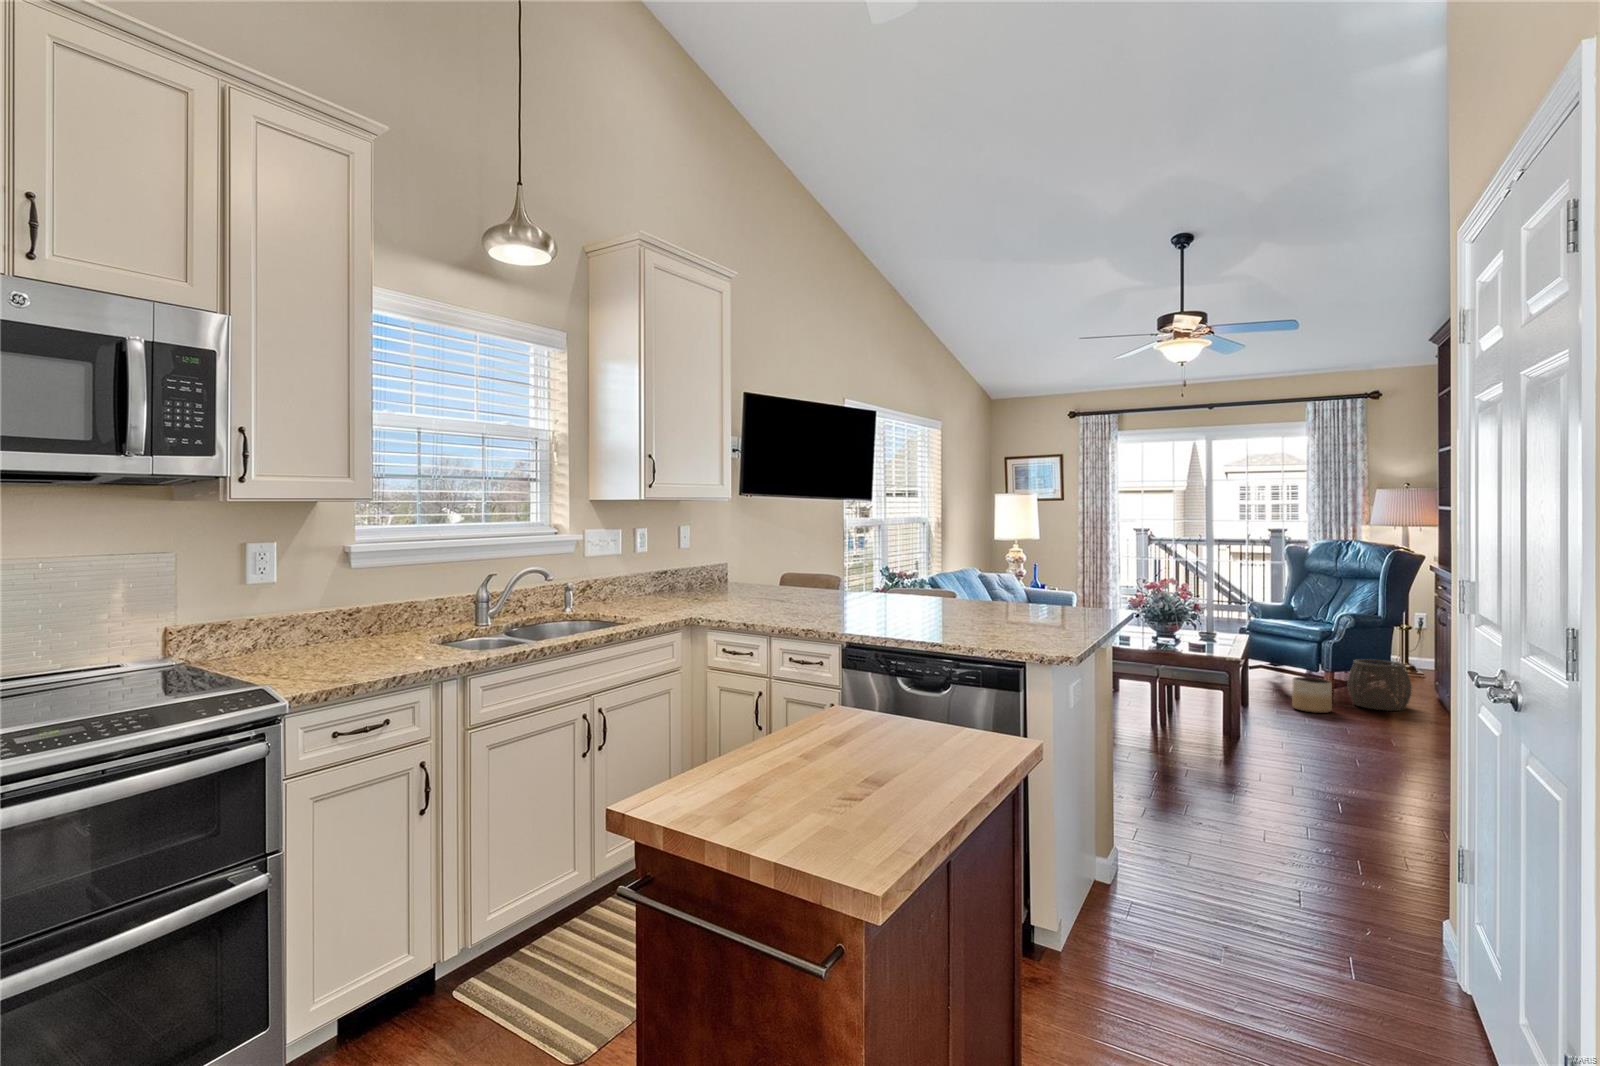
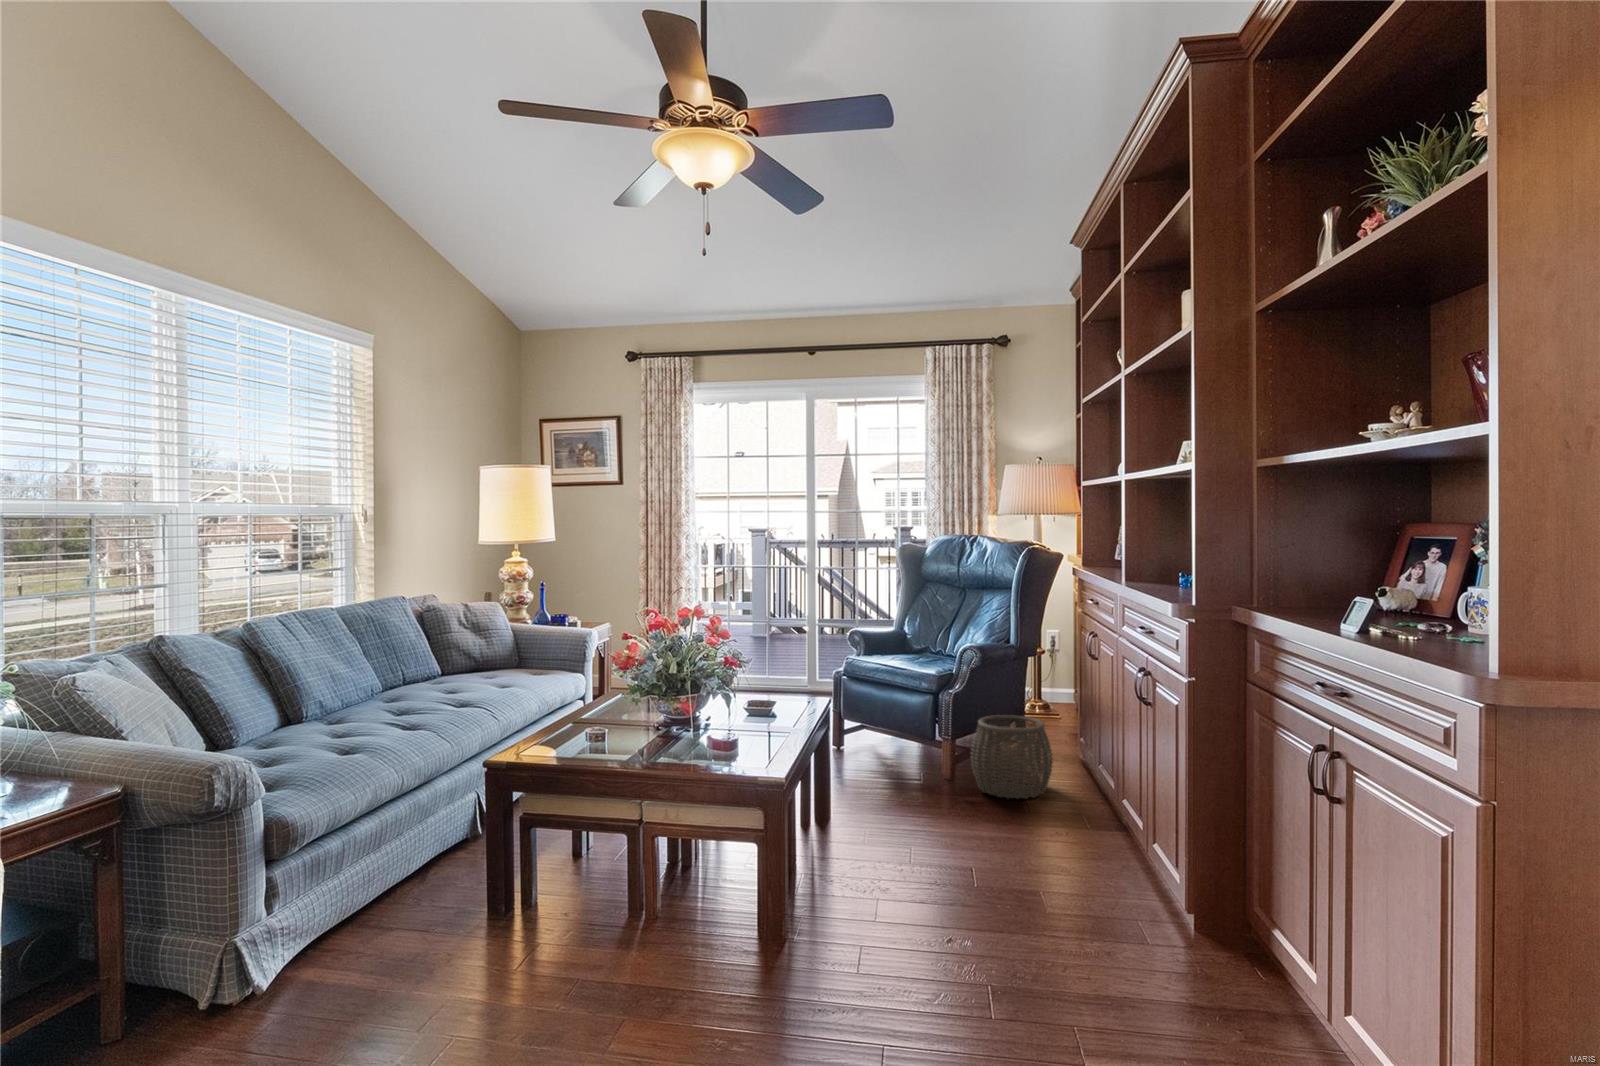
planter: present [1292,677,1332,713] -> none [895,756,949,818]

